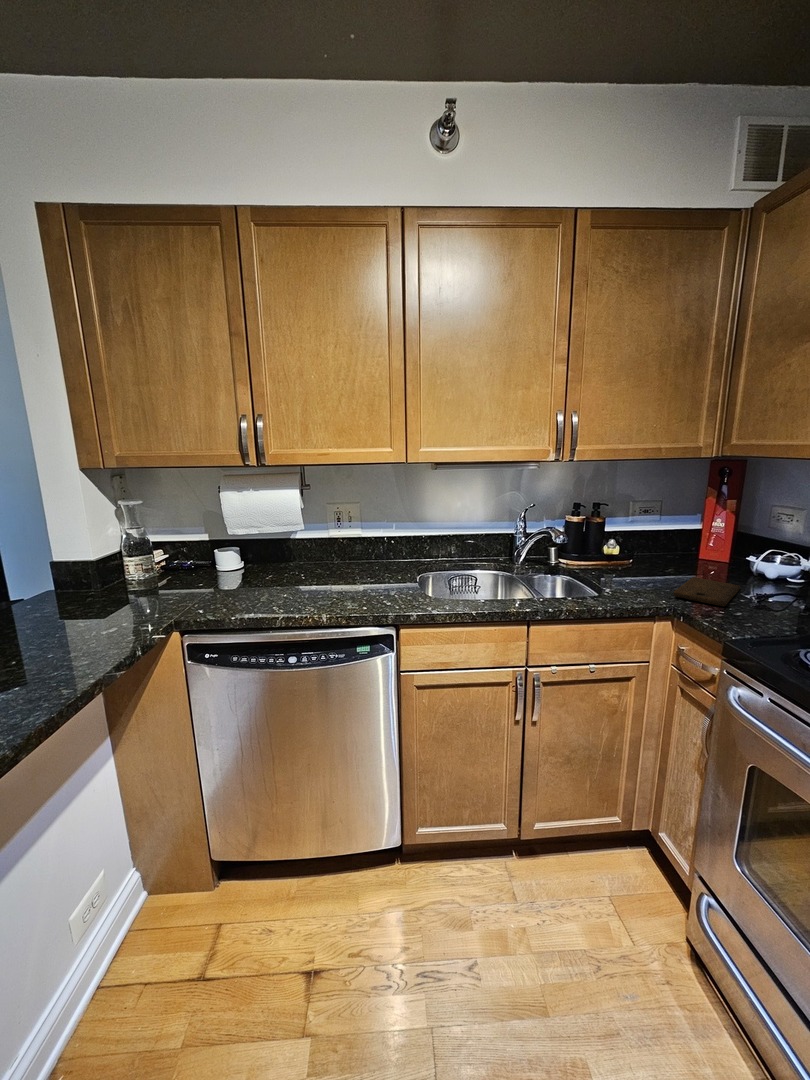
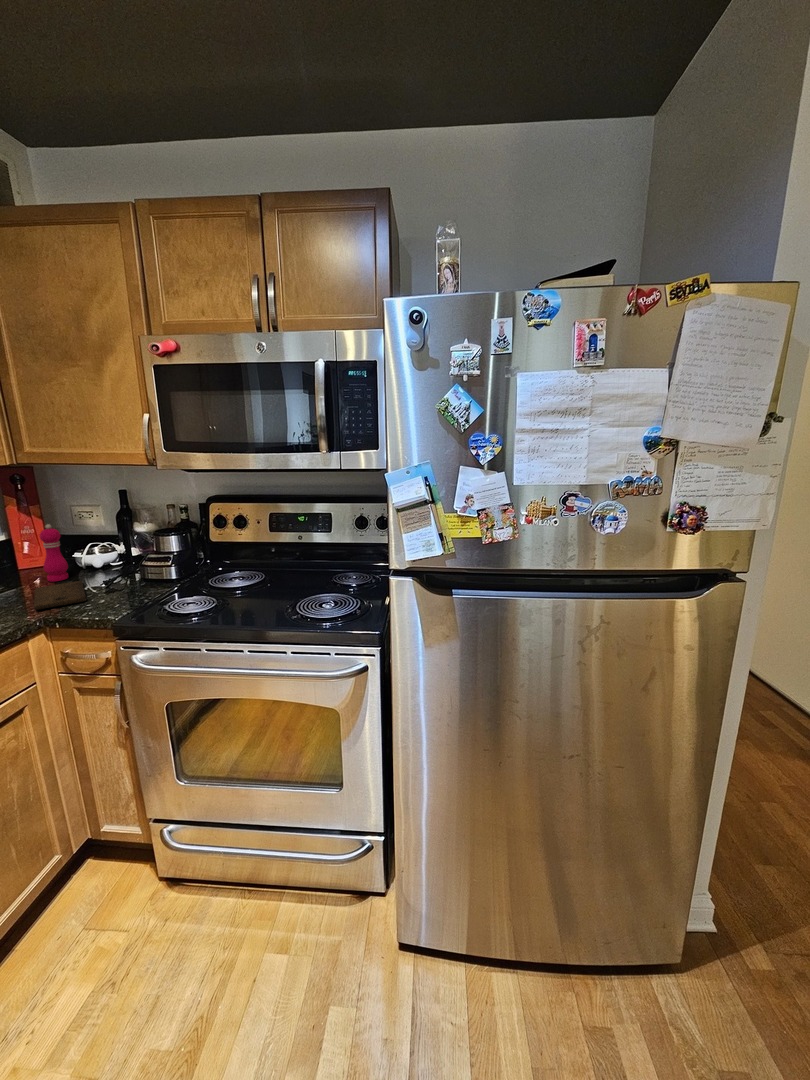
pepper mill: none [712,519,740,579] -> present [40,524,68,582]

